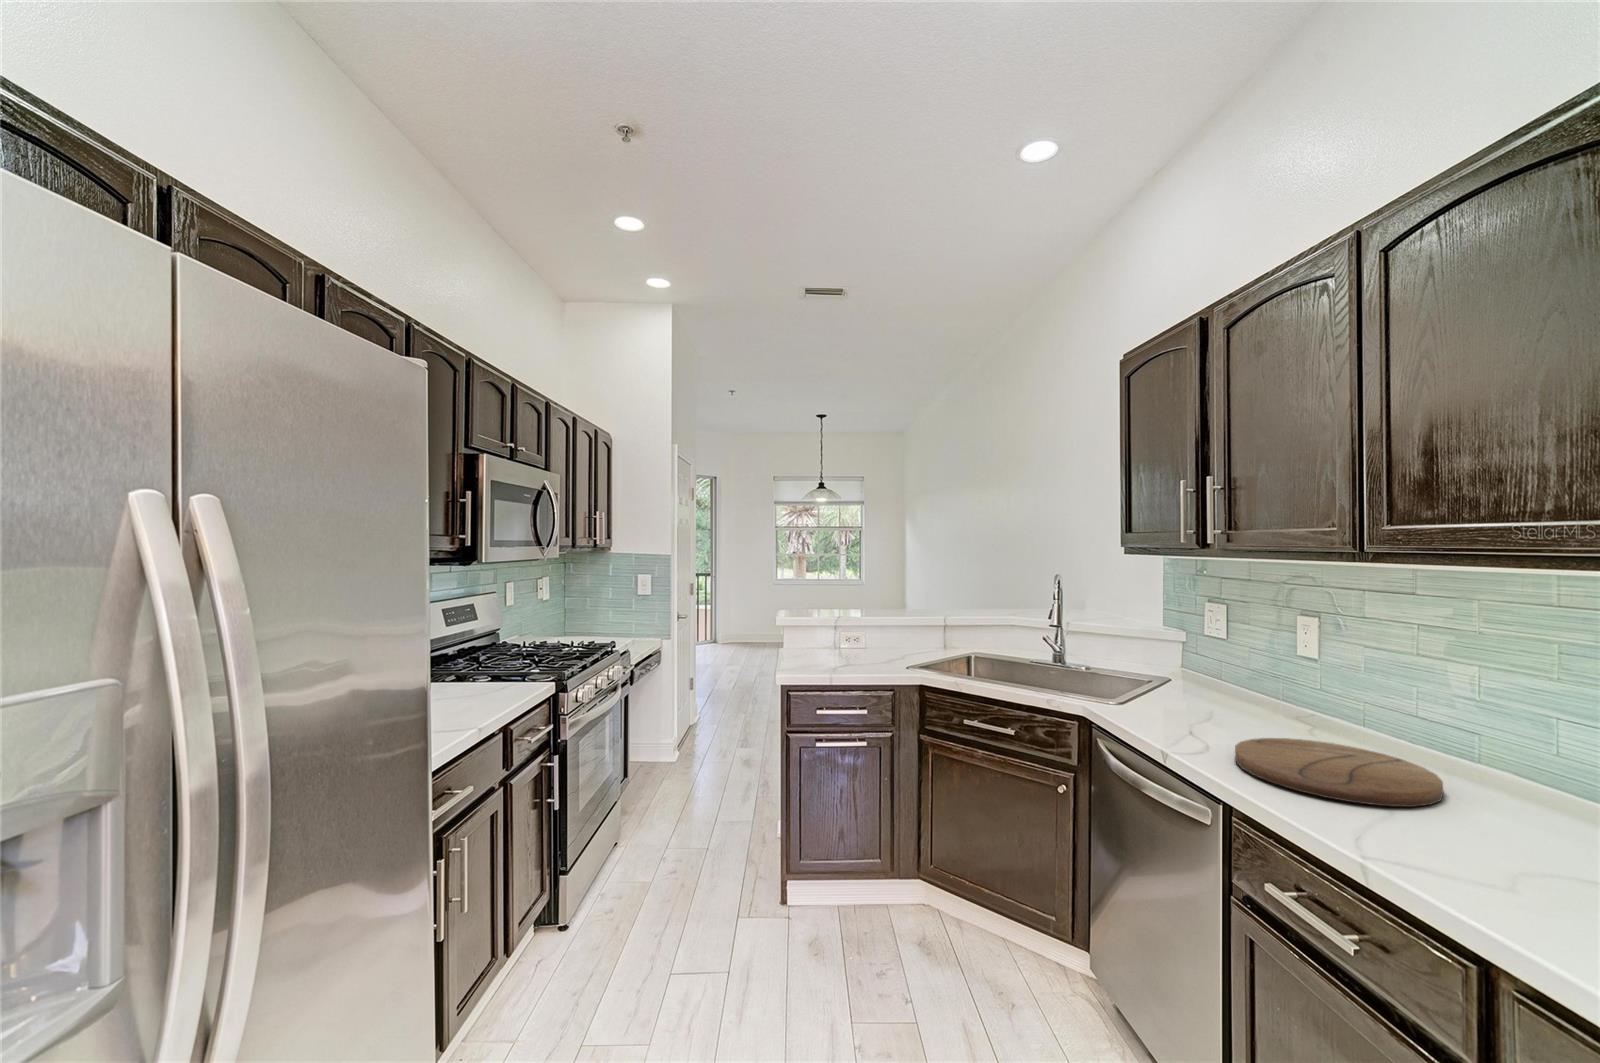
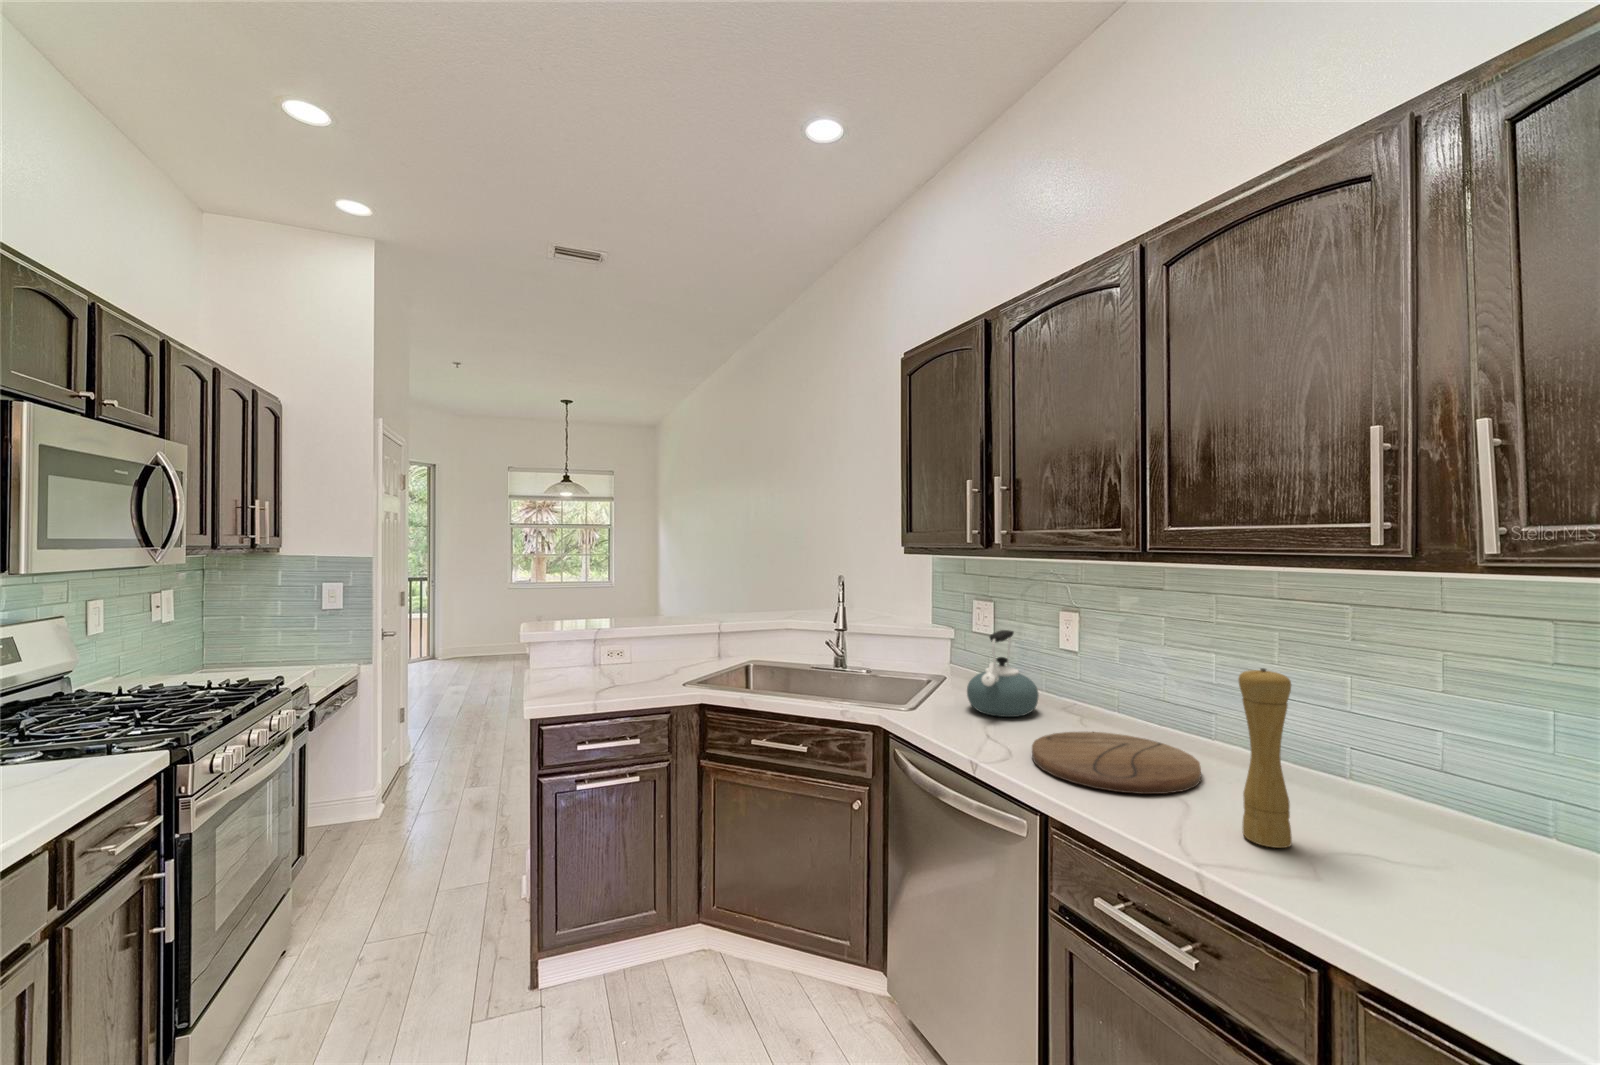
kettle: none [1177,633,1261,721] -> present [967,630,1039,717]
pepper mill: none [1460,677,1532,873] -> present [1238,668,1292,848]

